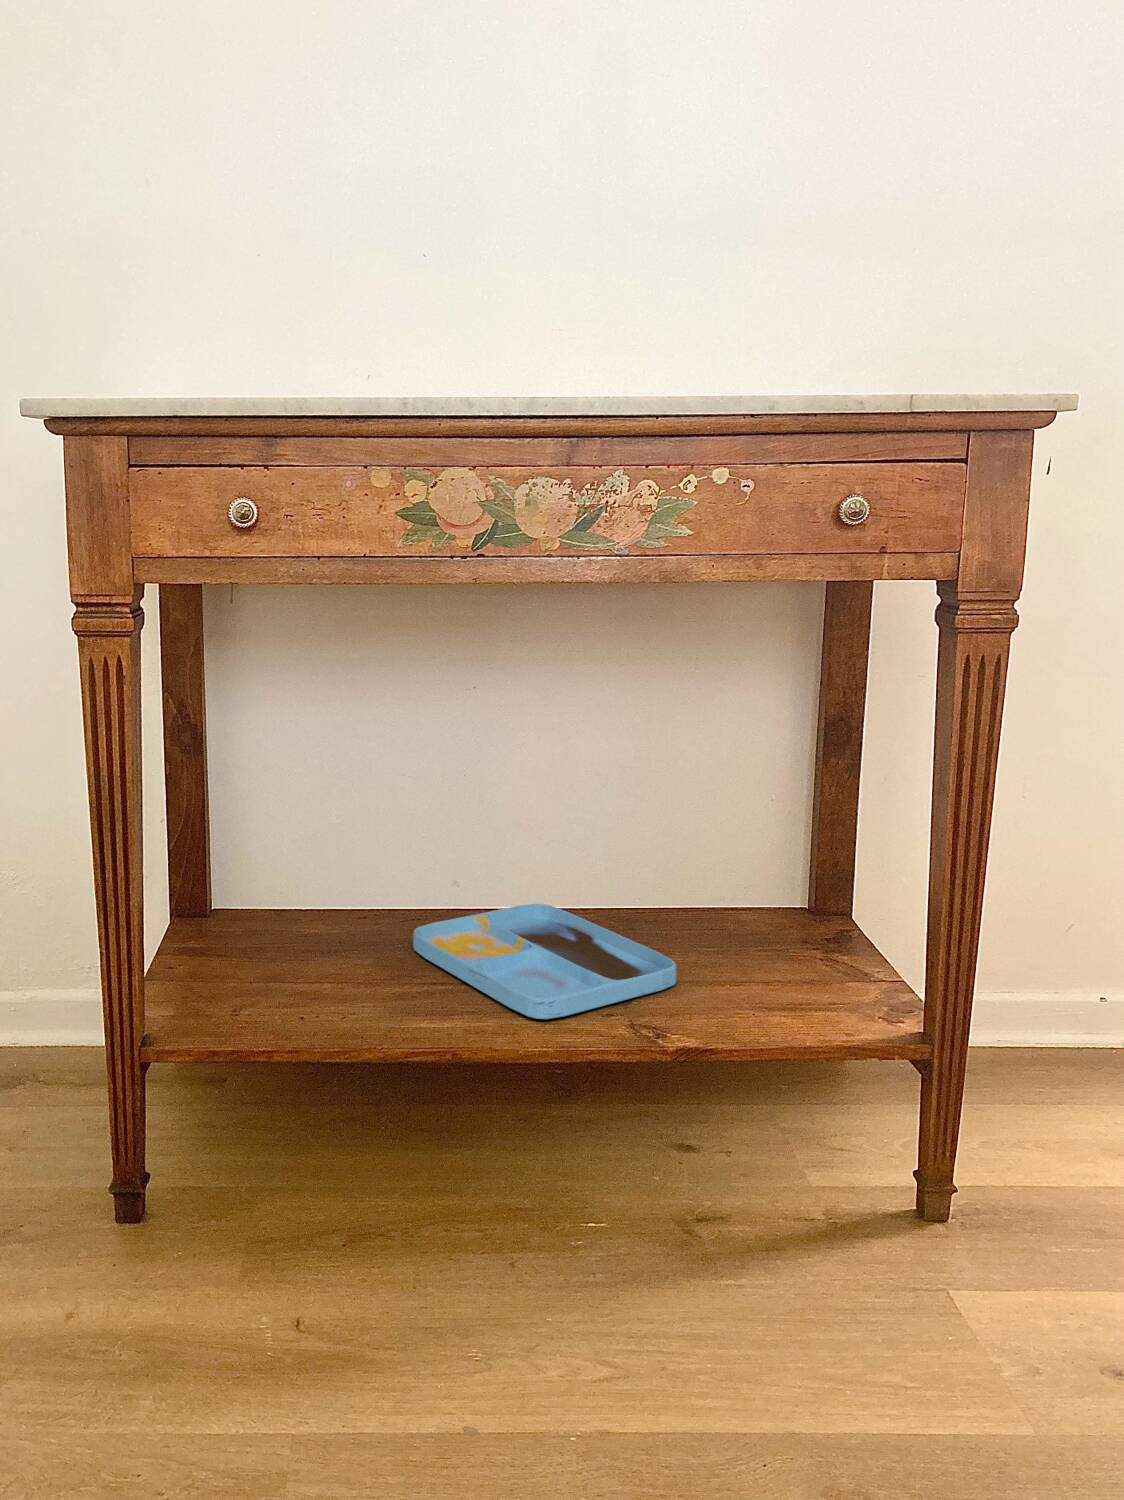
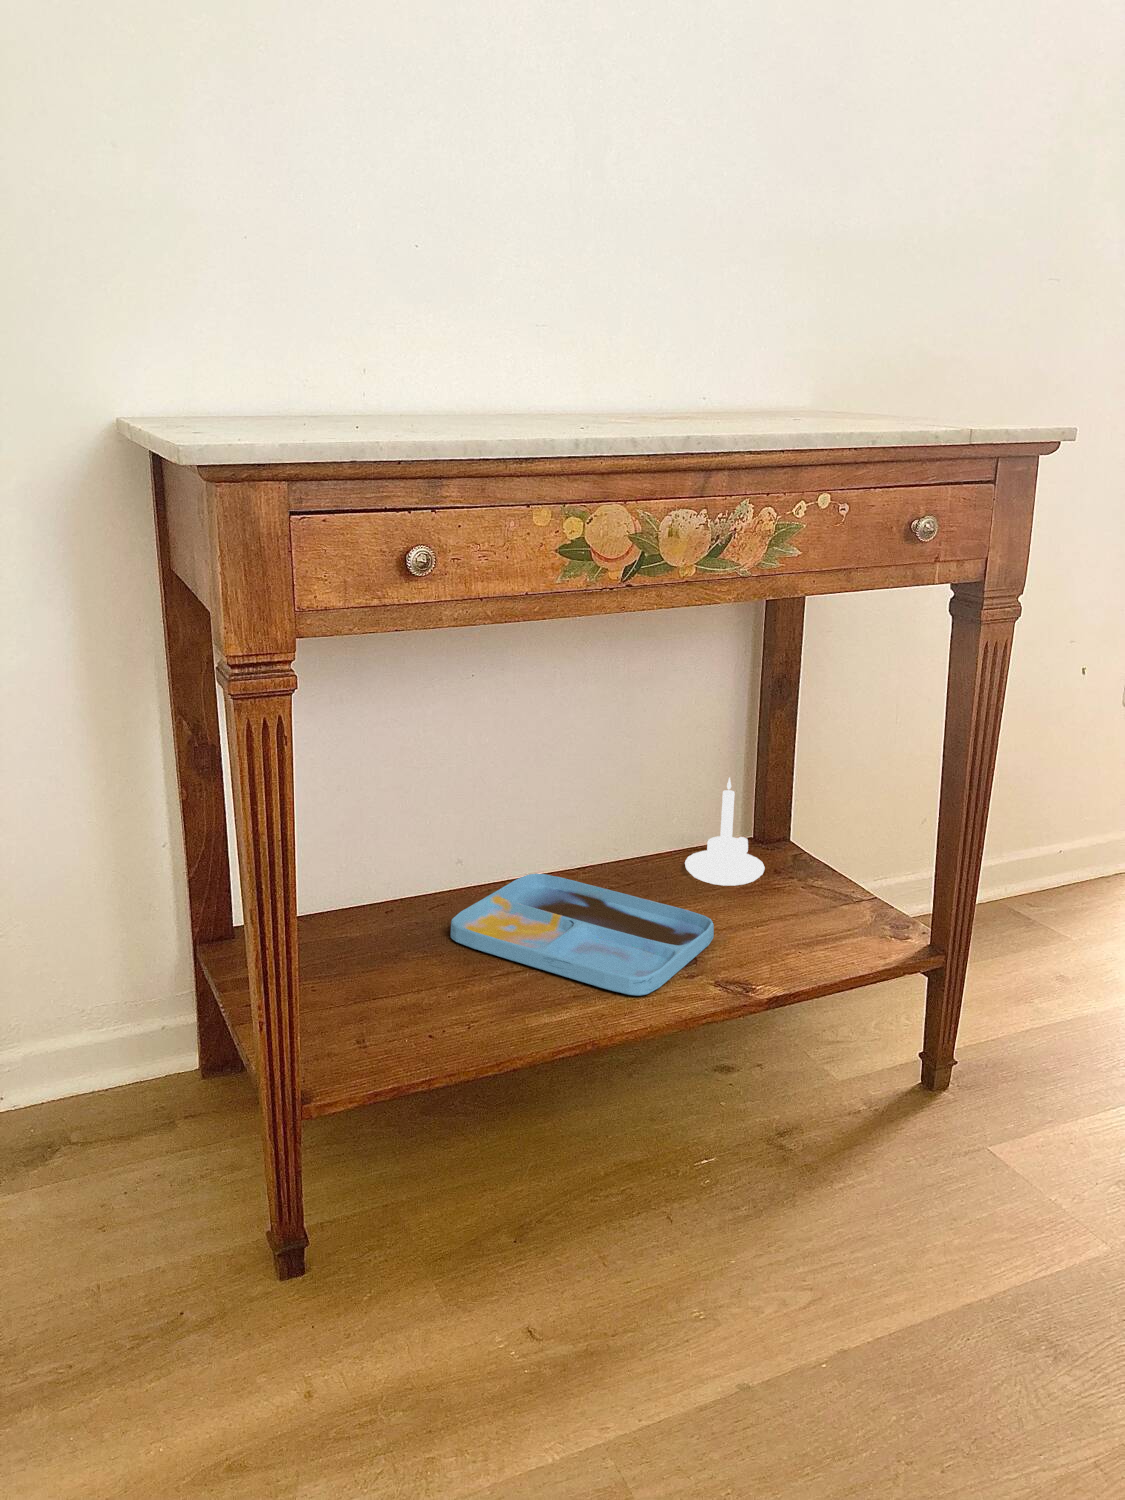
candle holder: none [710,822,800,945] -> present [685,778,765,886]

